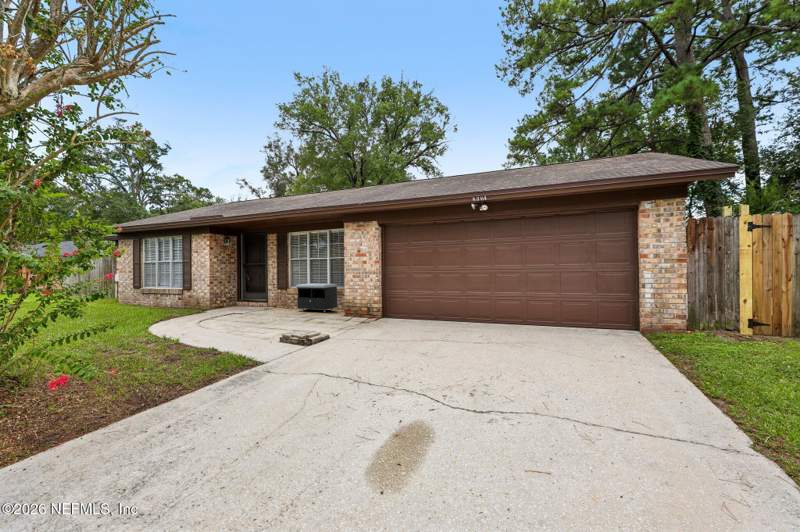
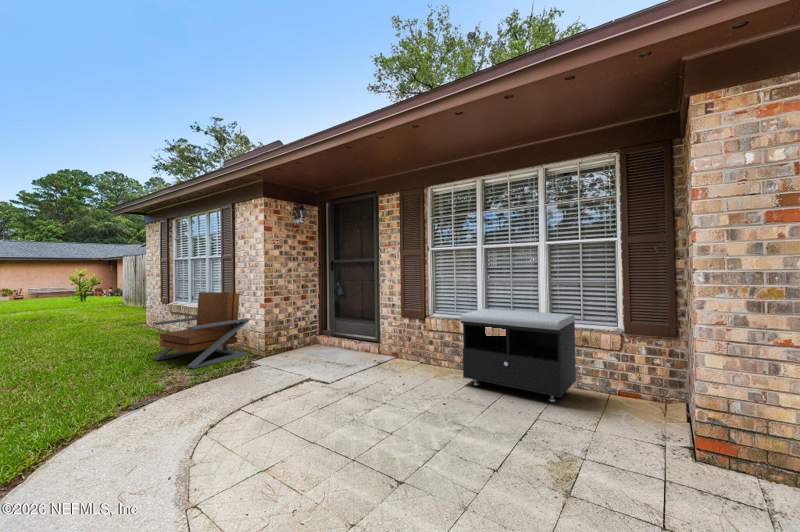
lounge chair: none [149,280,201,314] -> present [153,292,249,369]

